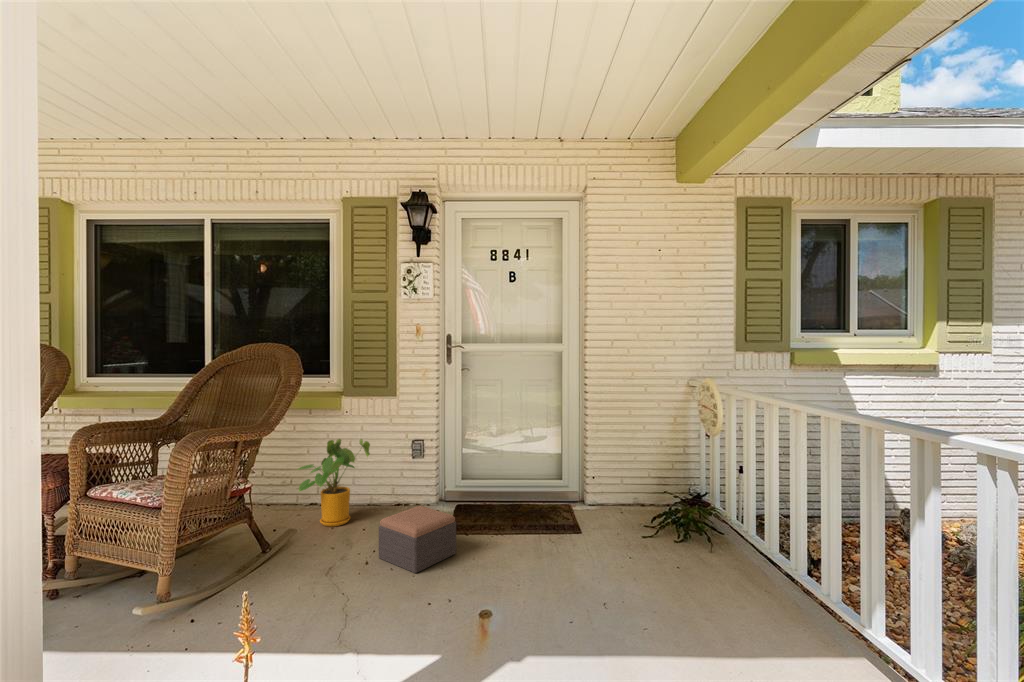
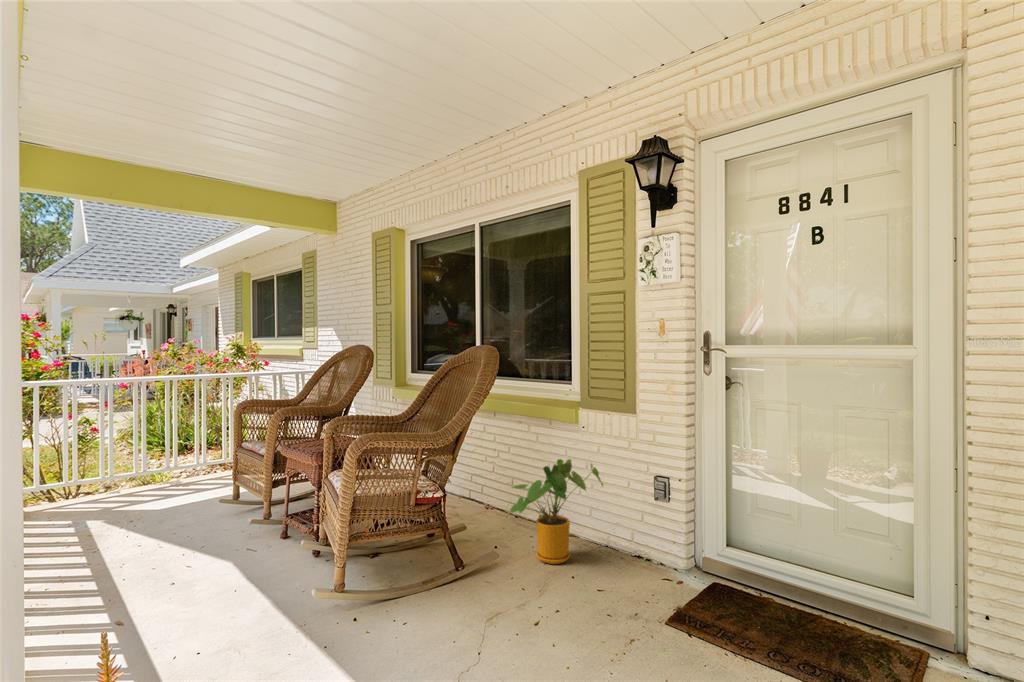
footstool: present [379,506,456,573] -> none [544,571,638,666]

